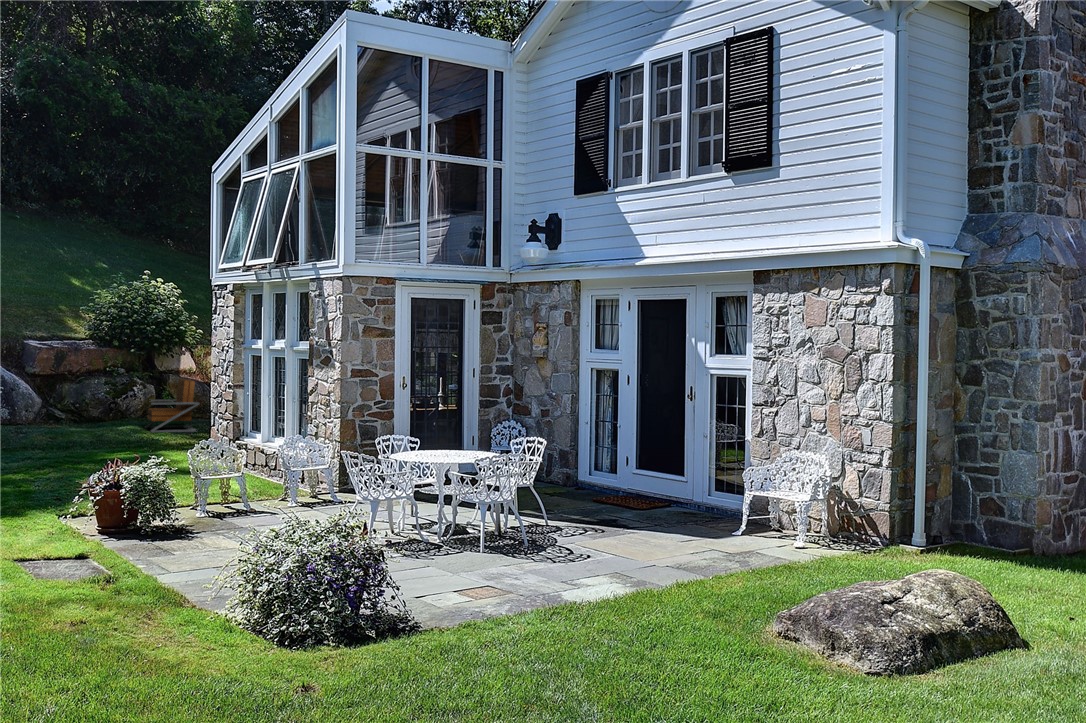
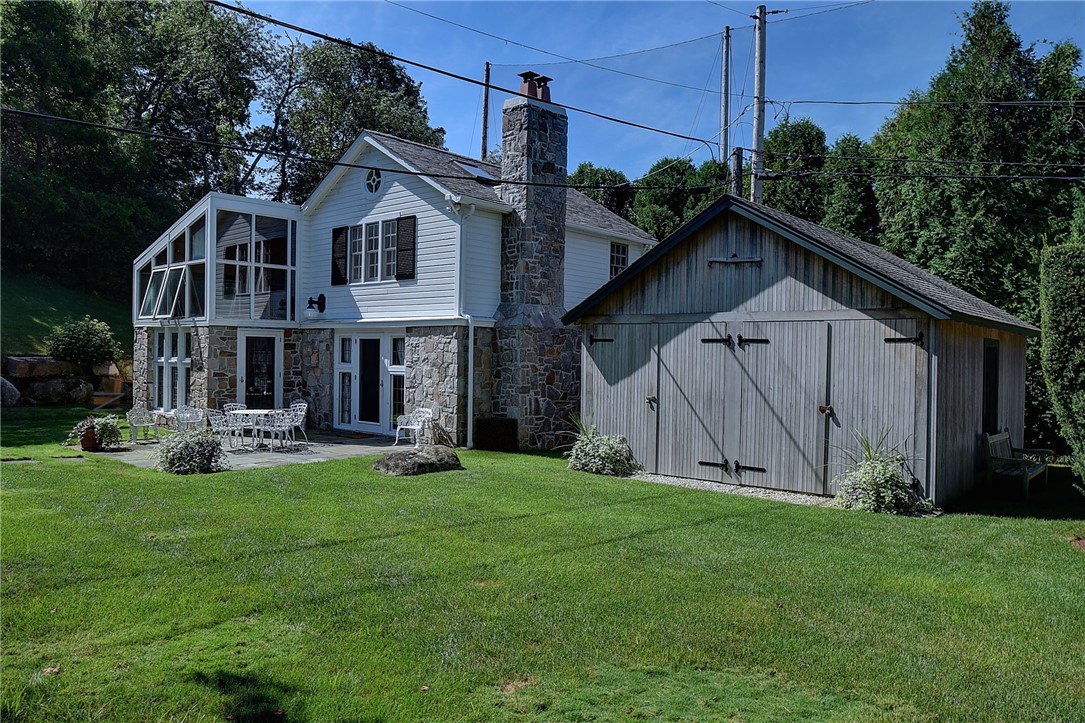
wooden crate: none [931,473,1037,559] -> present [475,417,518,451]

